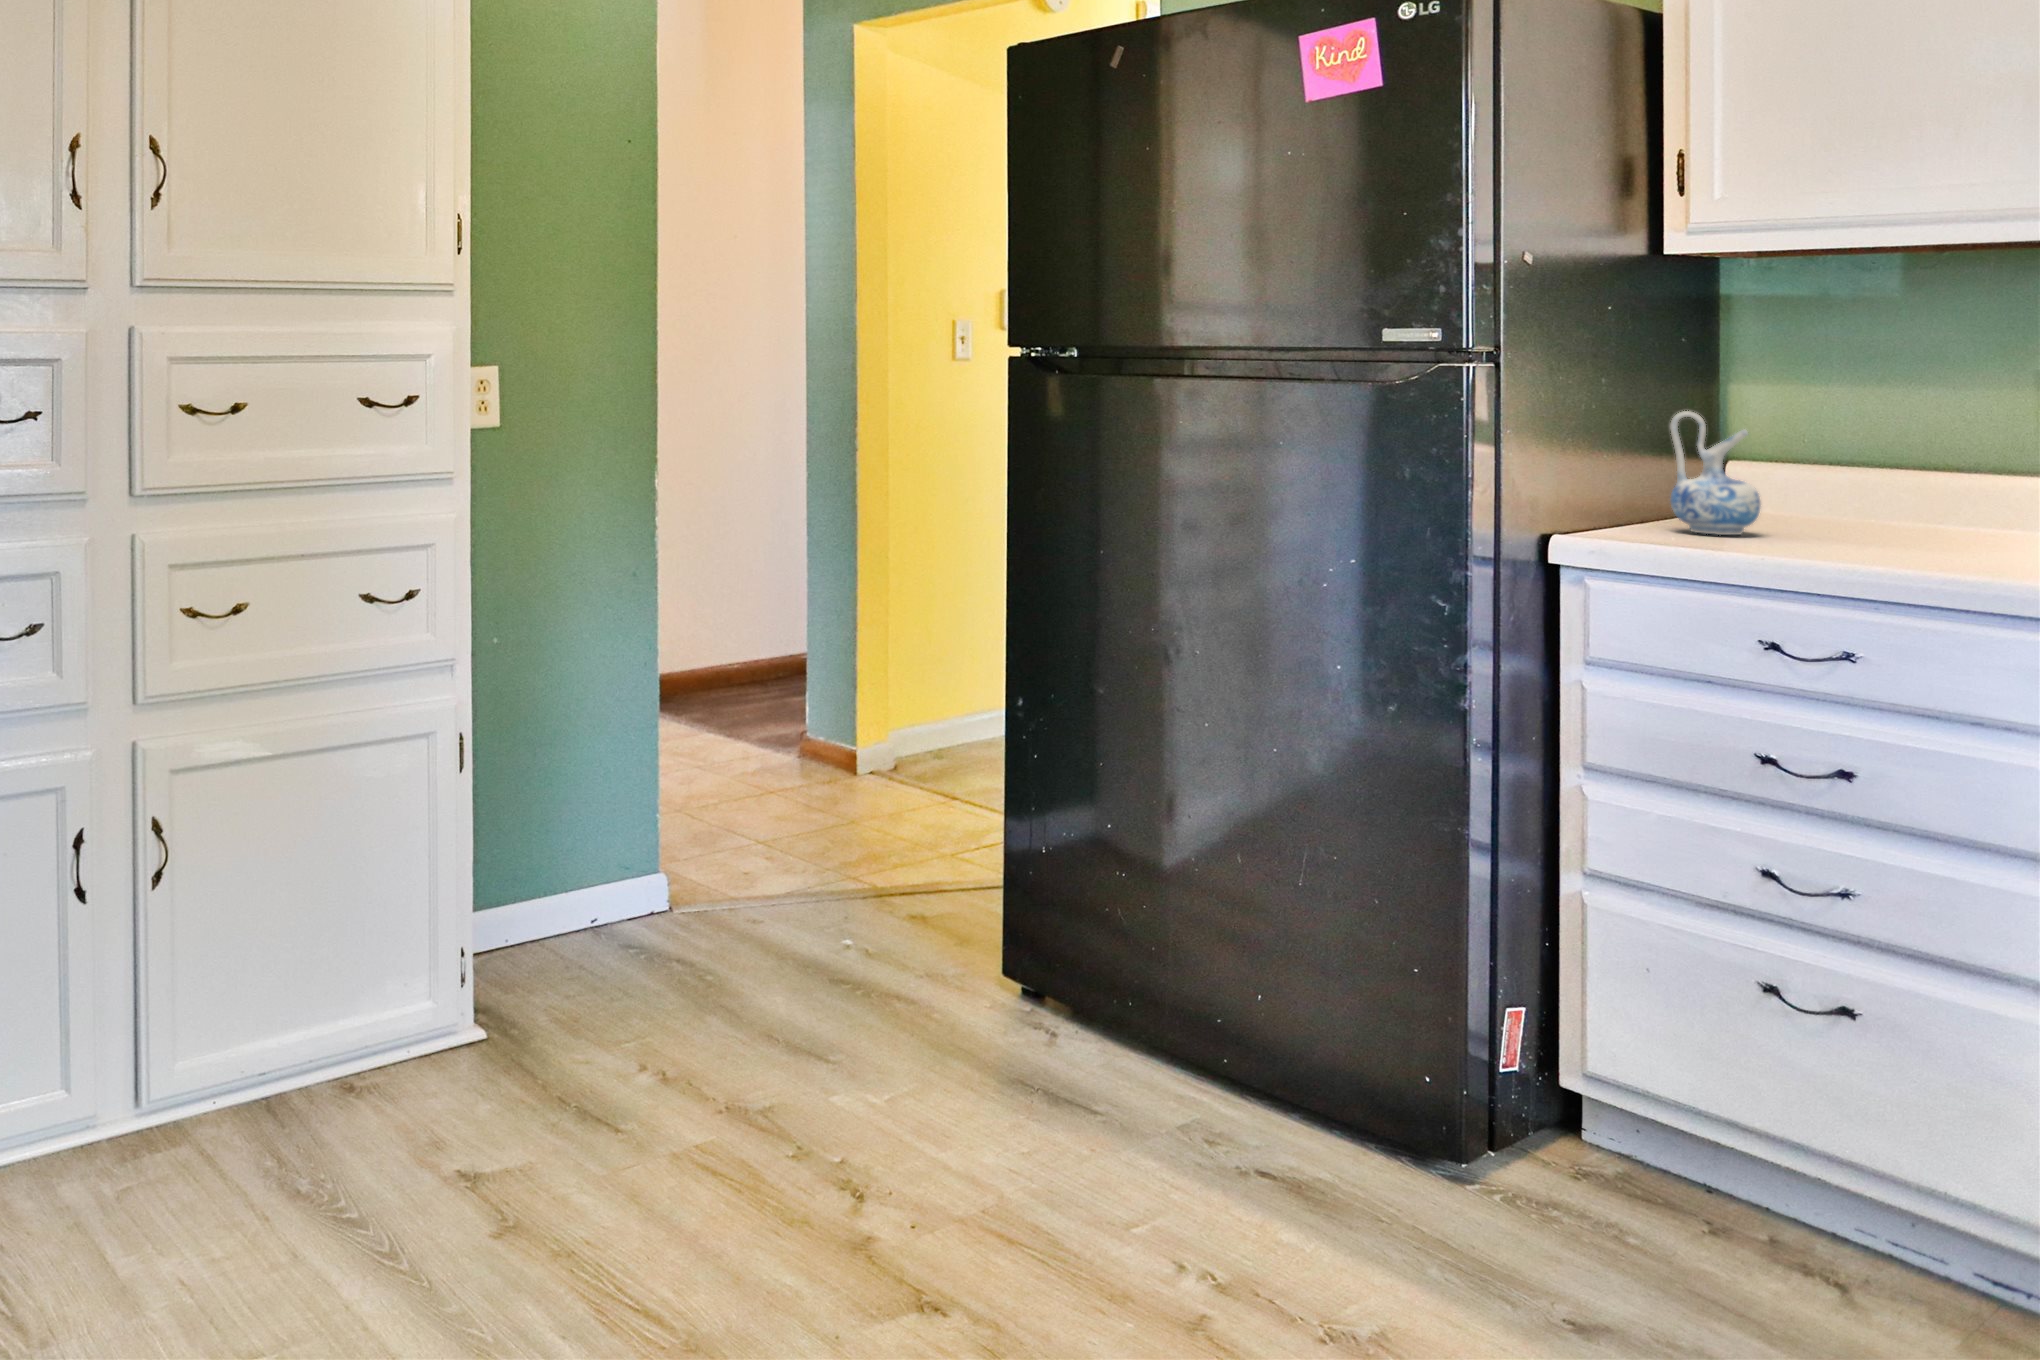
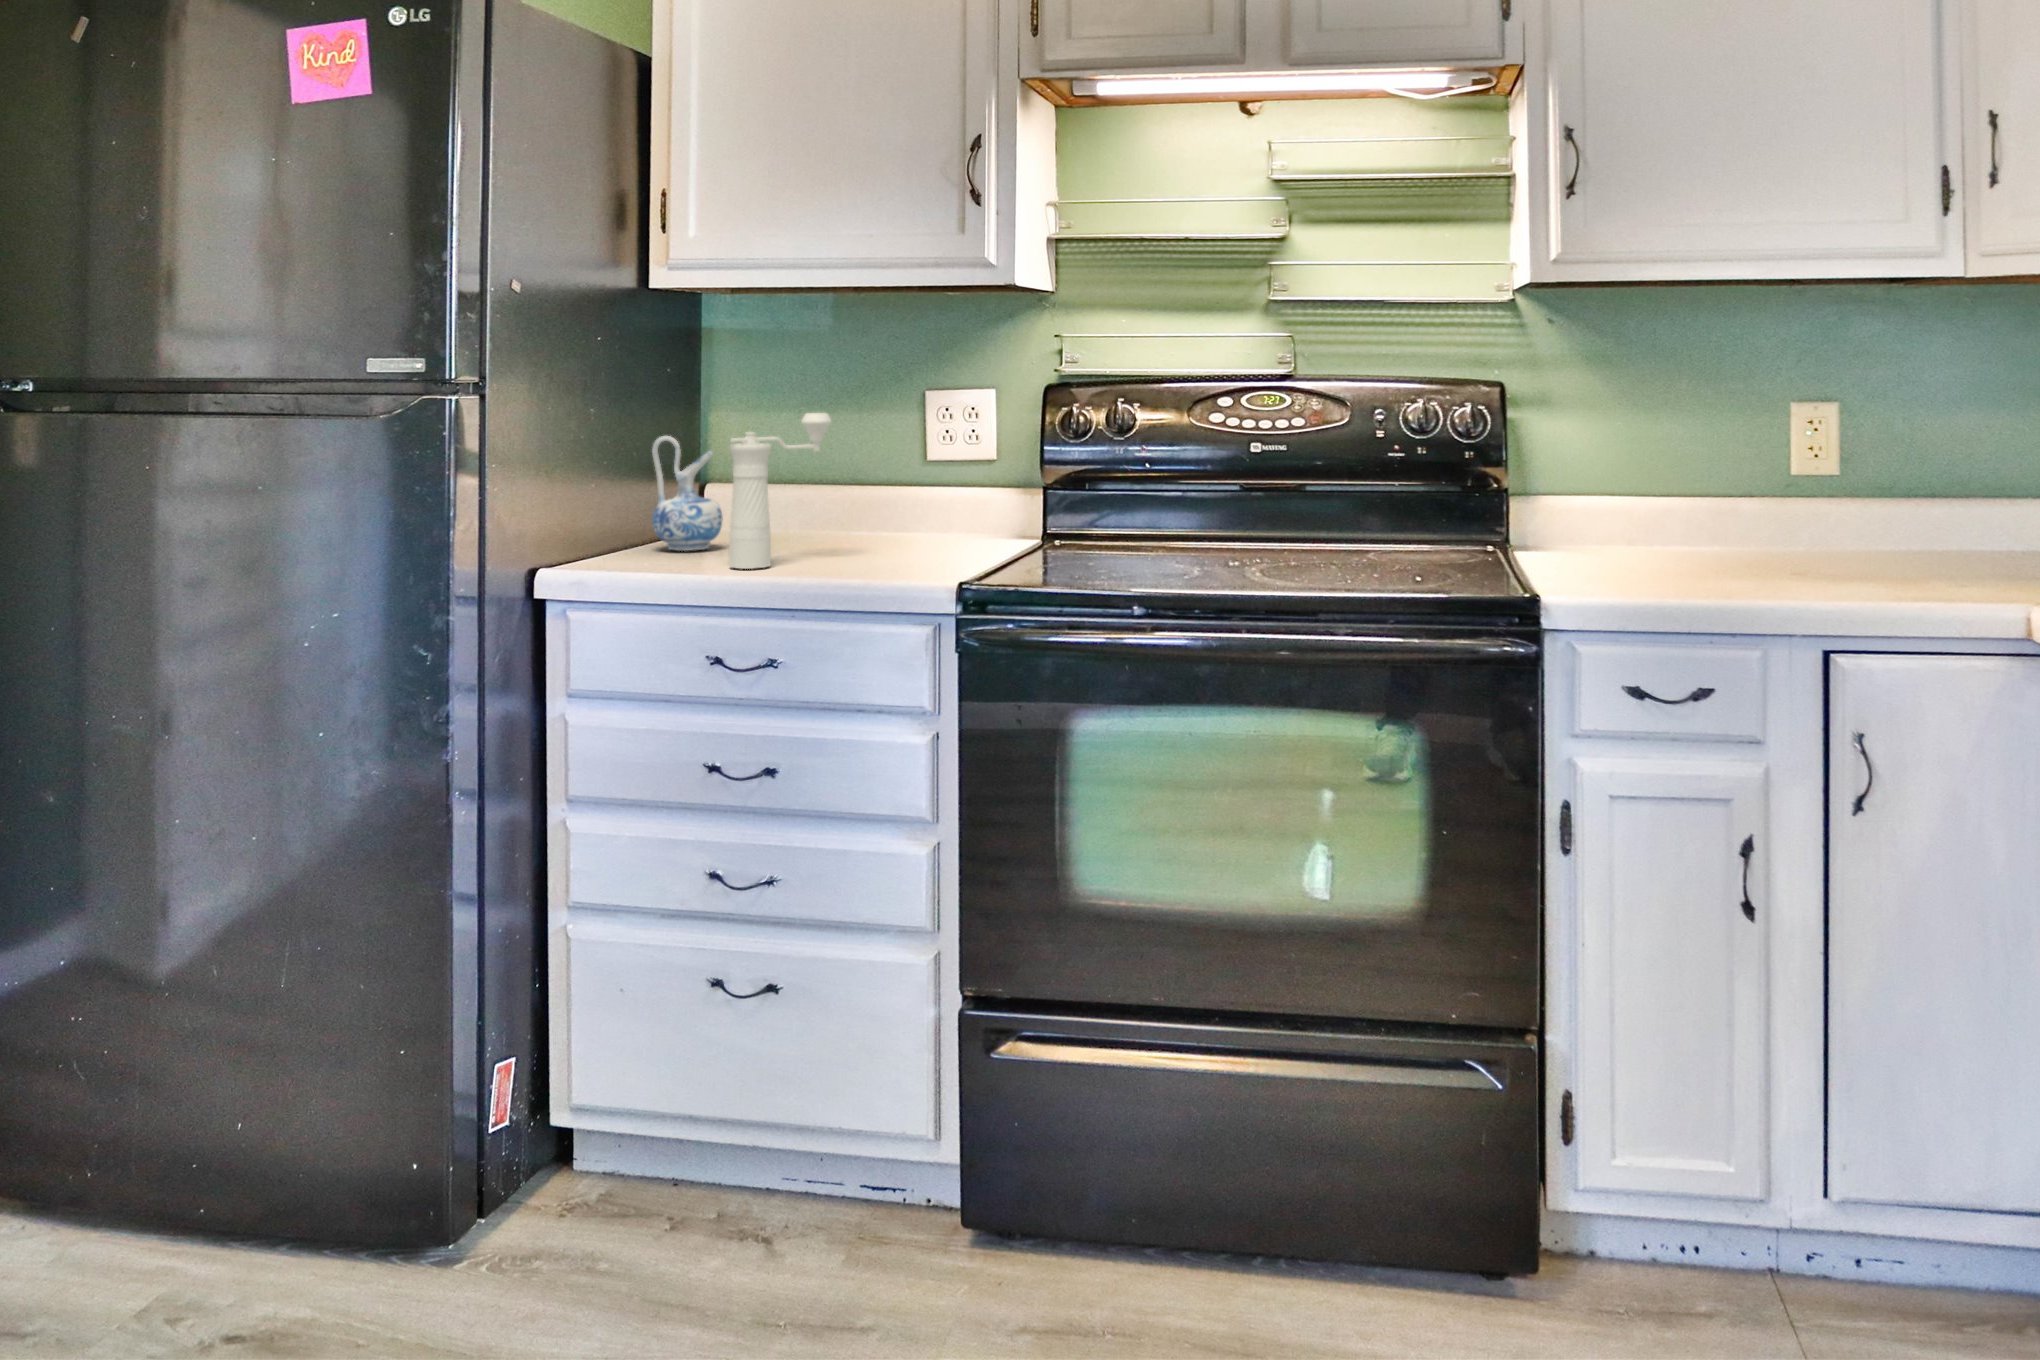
pepper mill: none [1781,390,1922,557] -> present [729,413,831,569]

